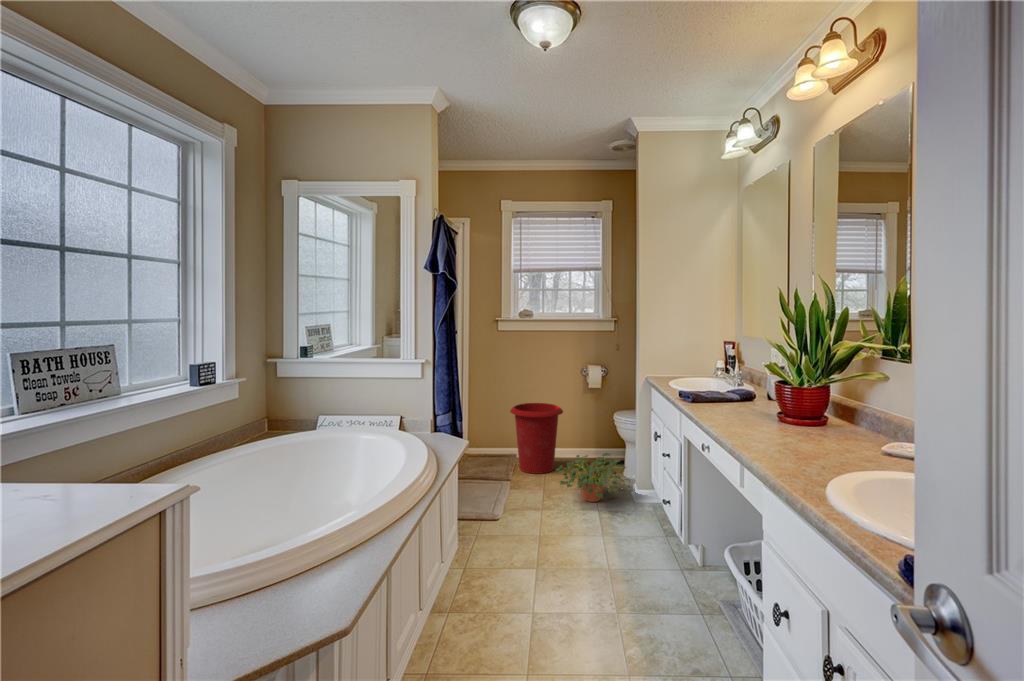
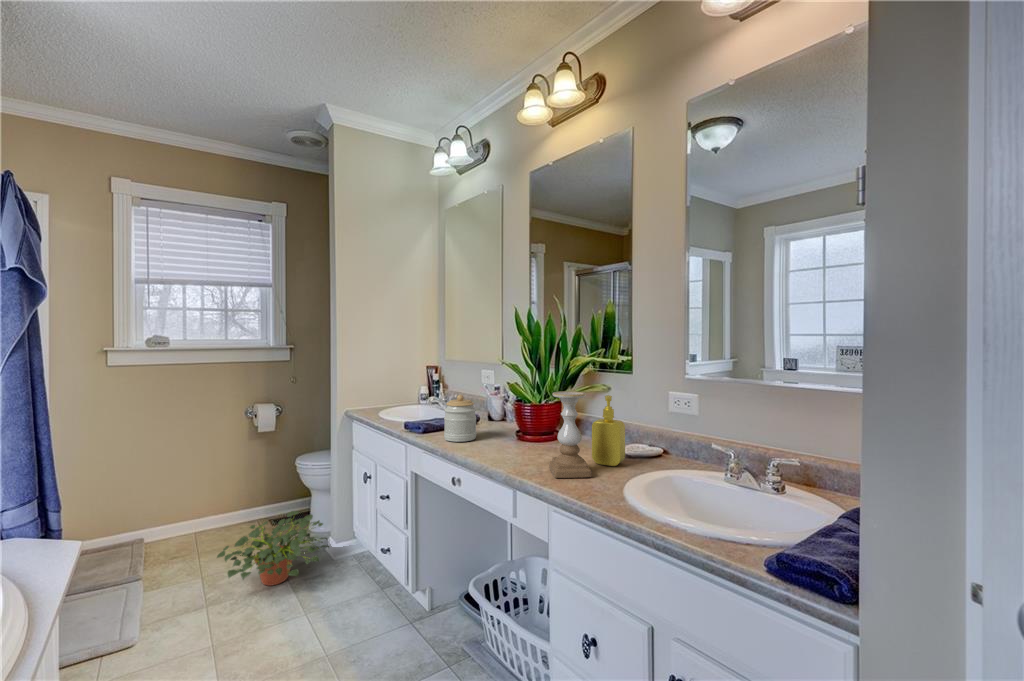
jar: none [703,371,736,414] -> present [444,395,476,442]
candle holder: none [767,374,812,459] -> present [549,391,592,478]
soap dispenser: none [830,384,873,458] -> present [592,395,625,466]
waste bin: present [510,403,563,474] -> none [122,461,221,573]

